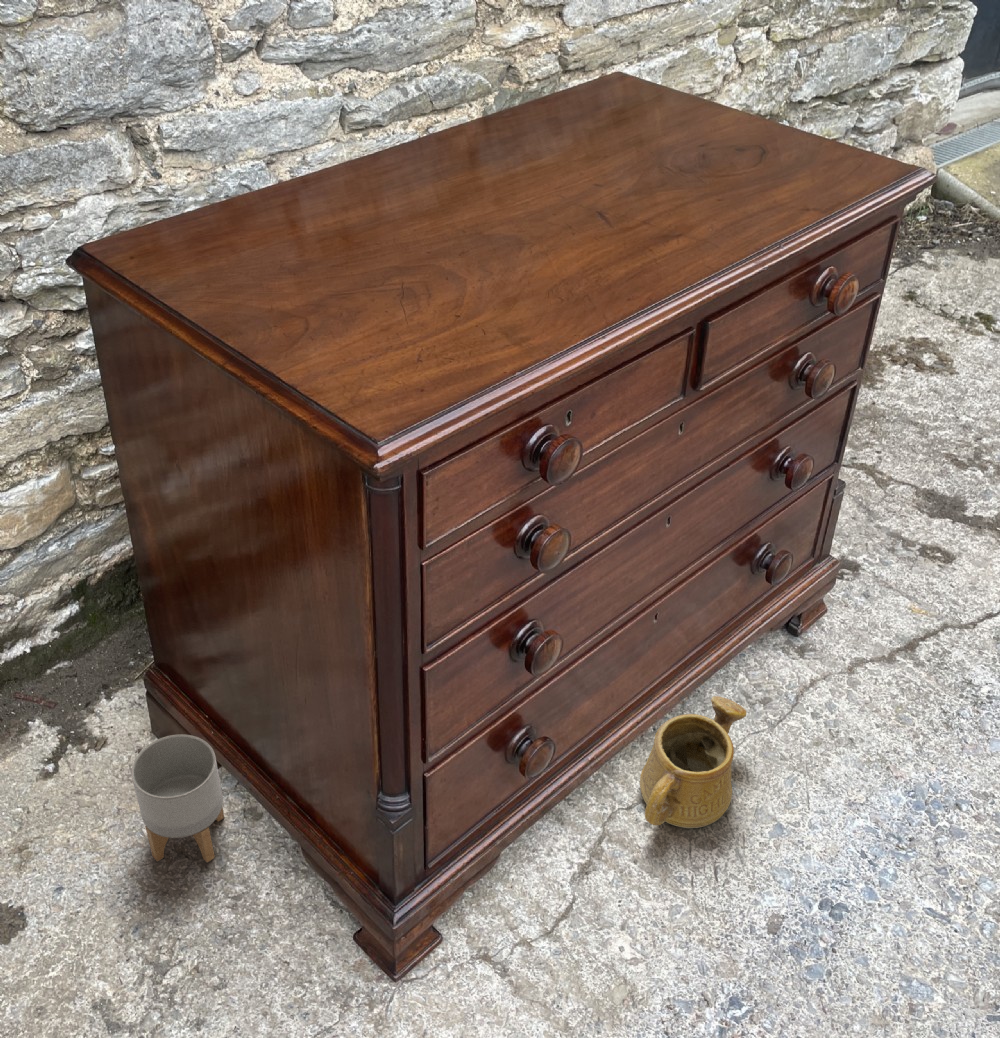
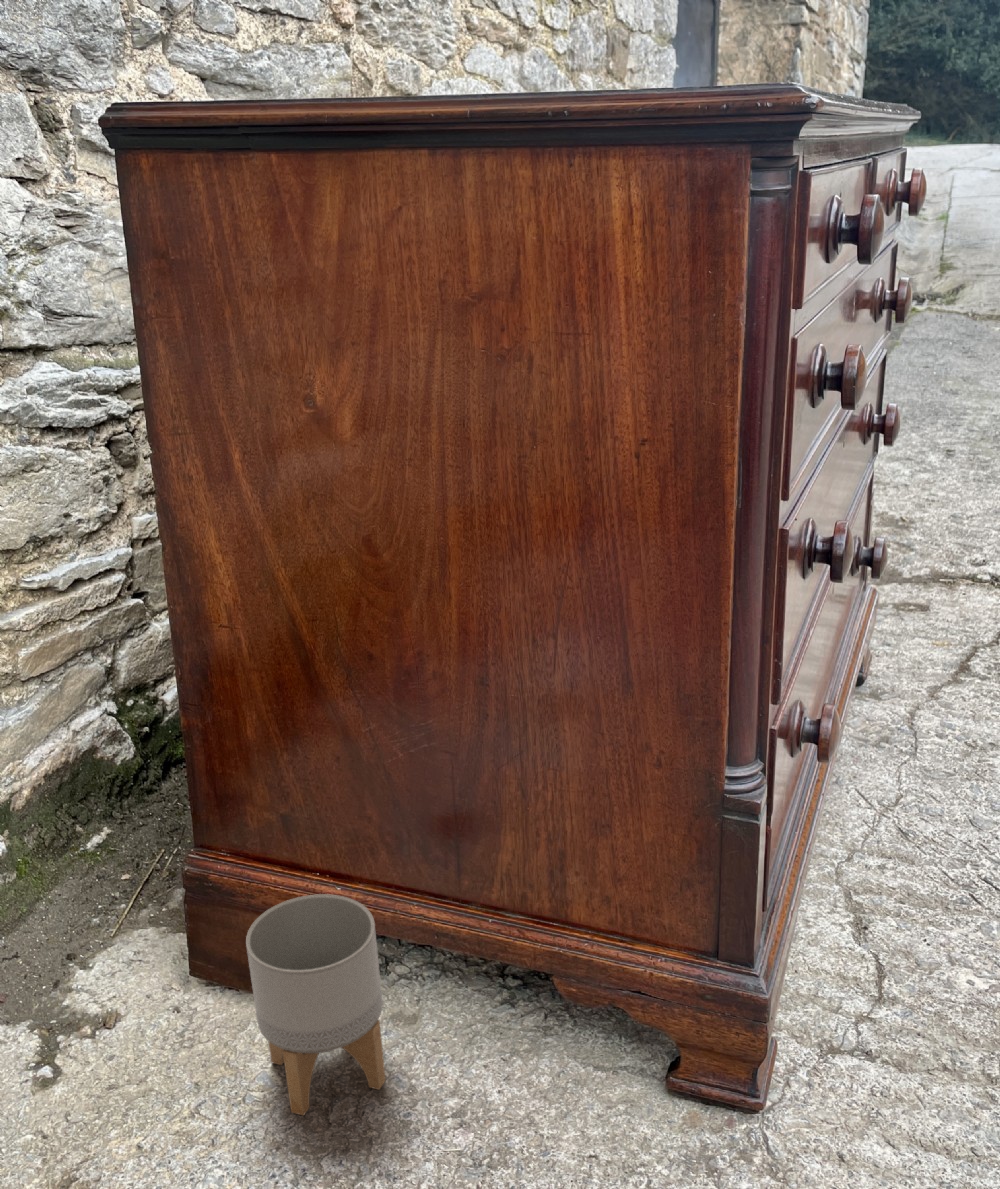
watering can: present [640,696,747,828] -> none [833,702,954,853]

